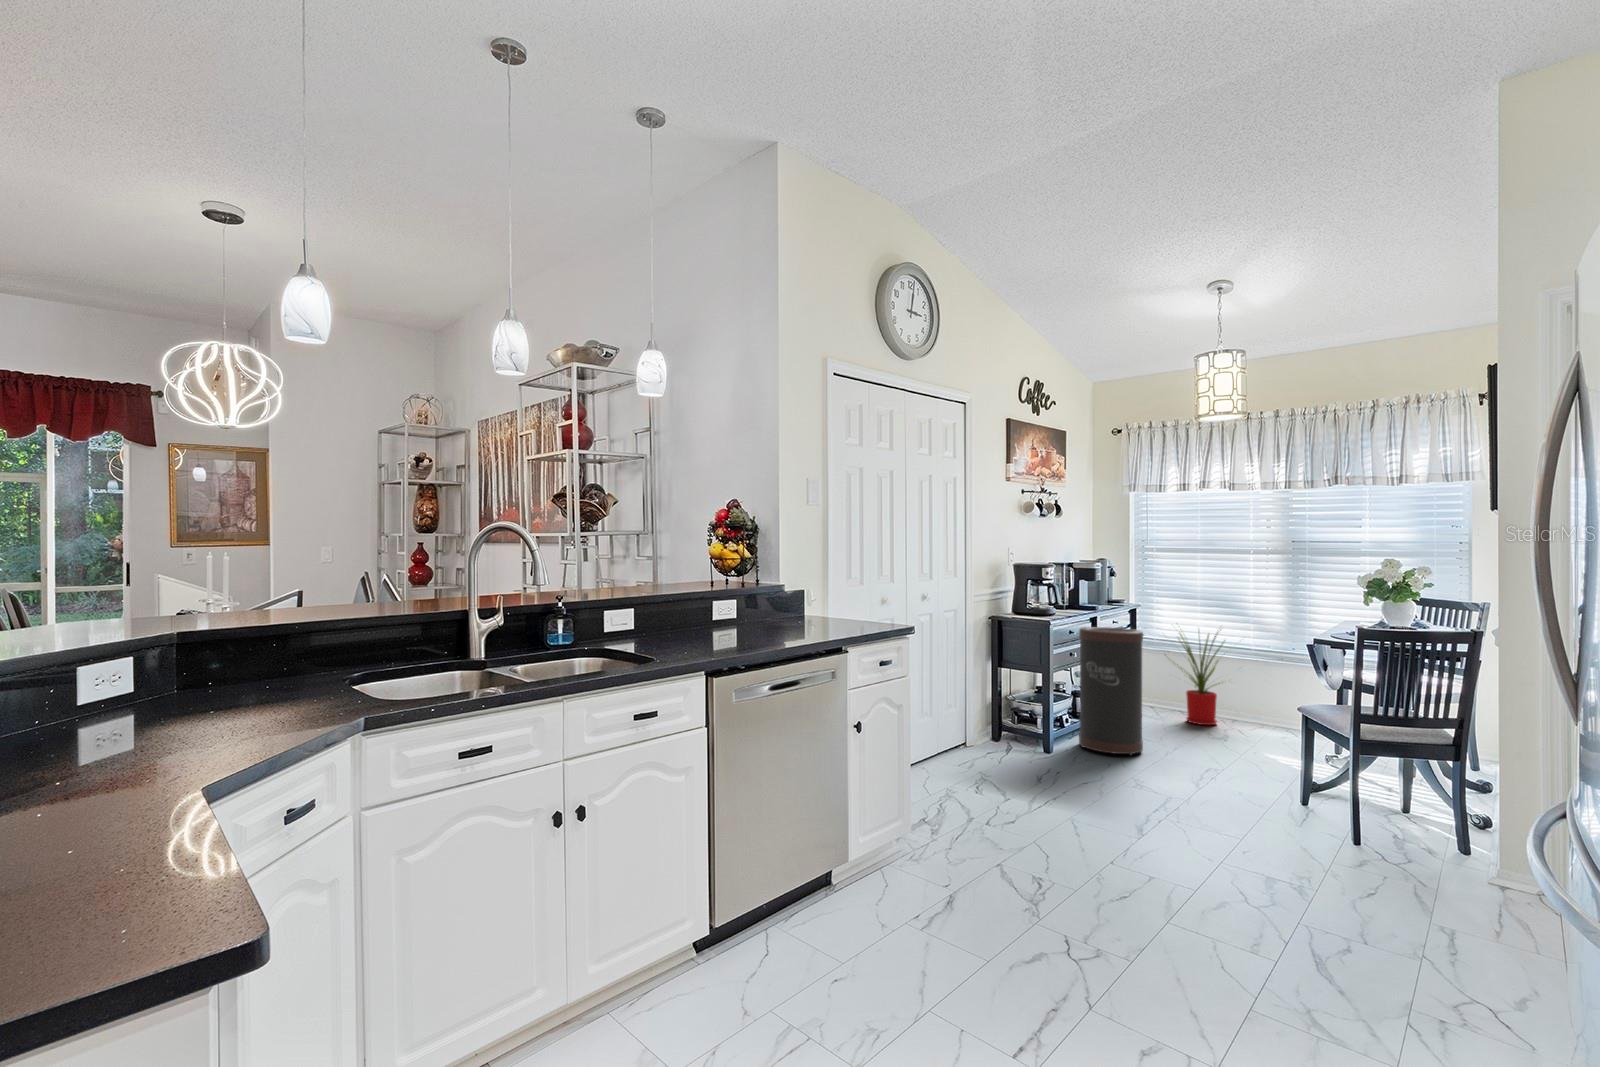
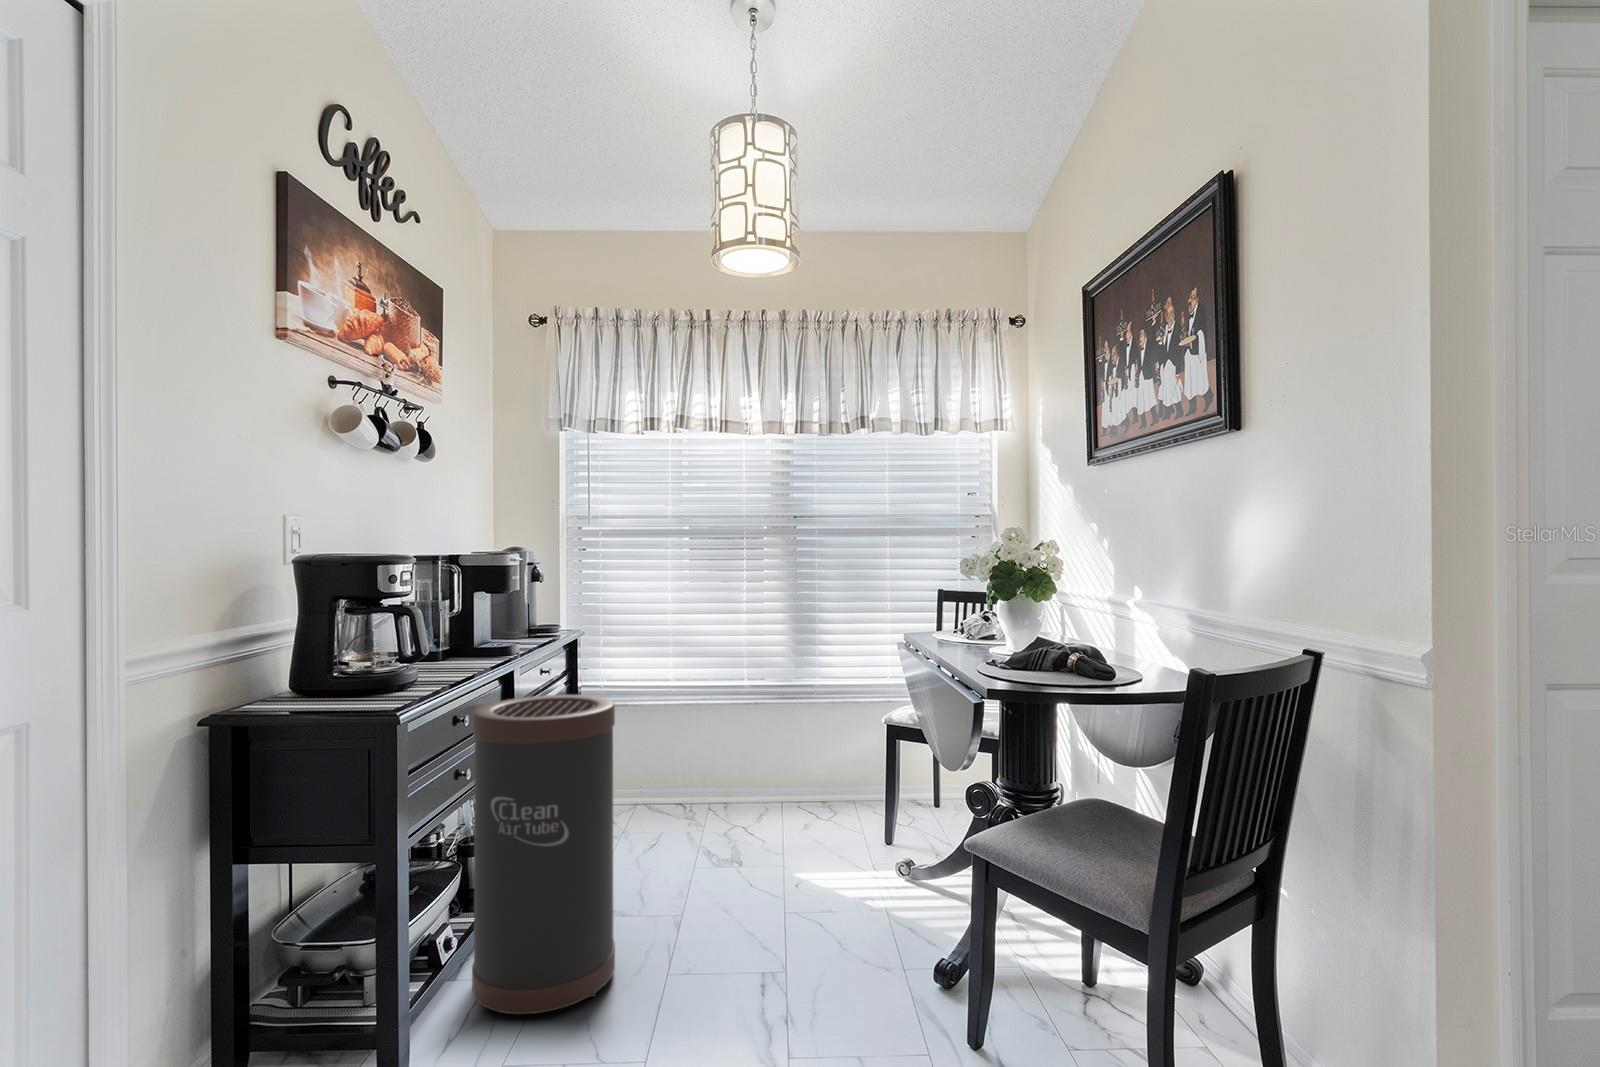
house plant: present [1168,633,1222,725] -> none [620,653,748,833]

